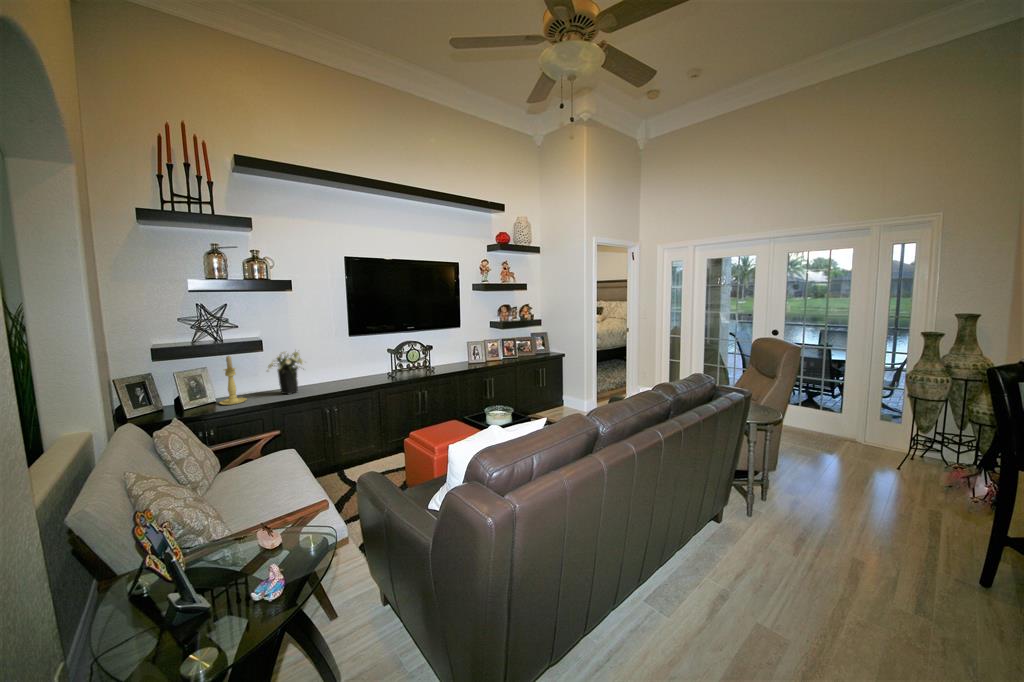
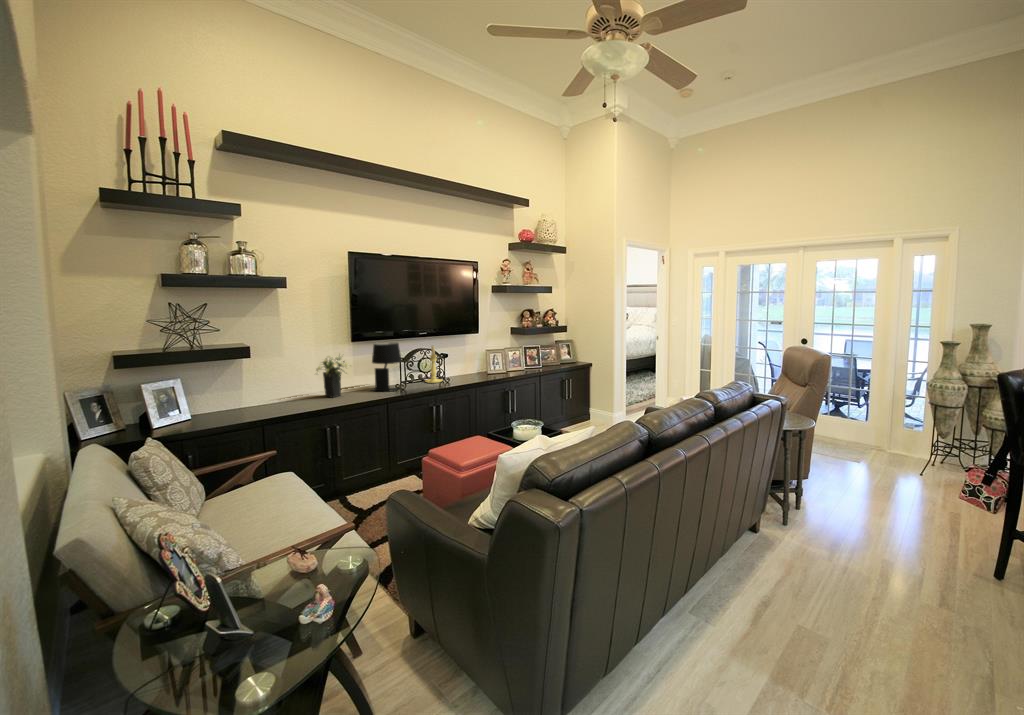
table lamp: none [331,337,365,387] -> present [372,342,401,391]
candle holder: present [220,356,247,405] -> present [426,346,443,383]

